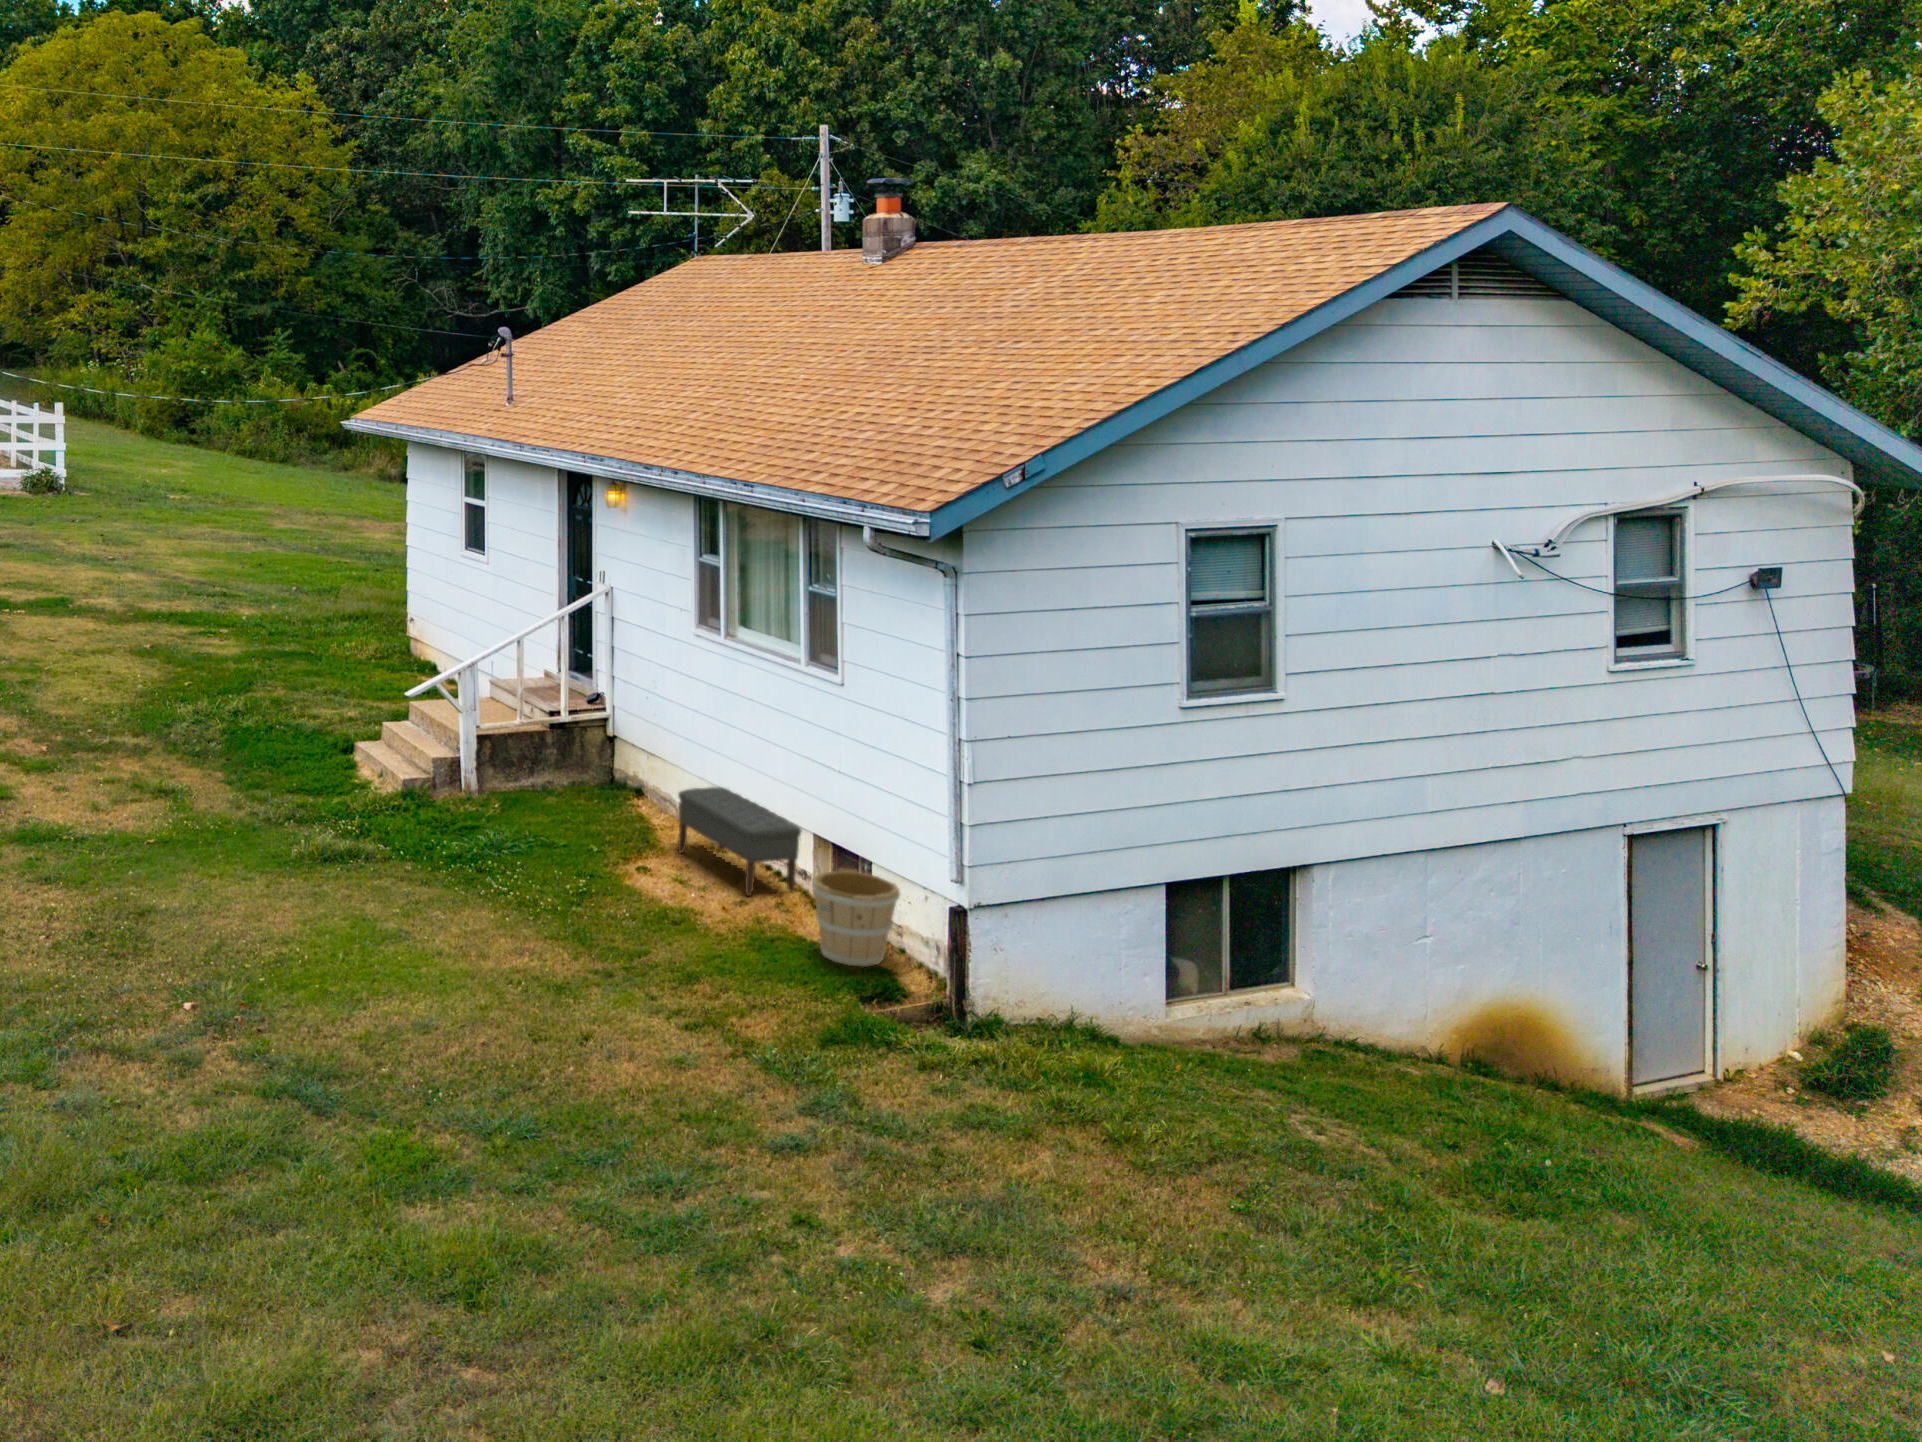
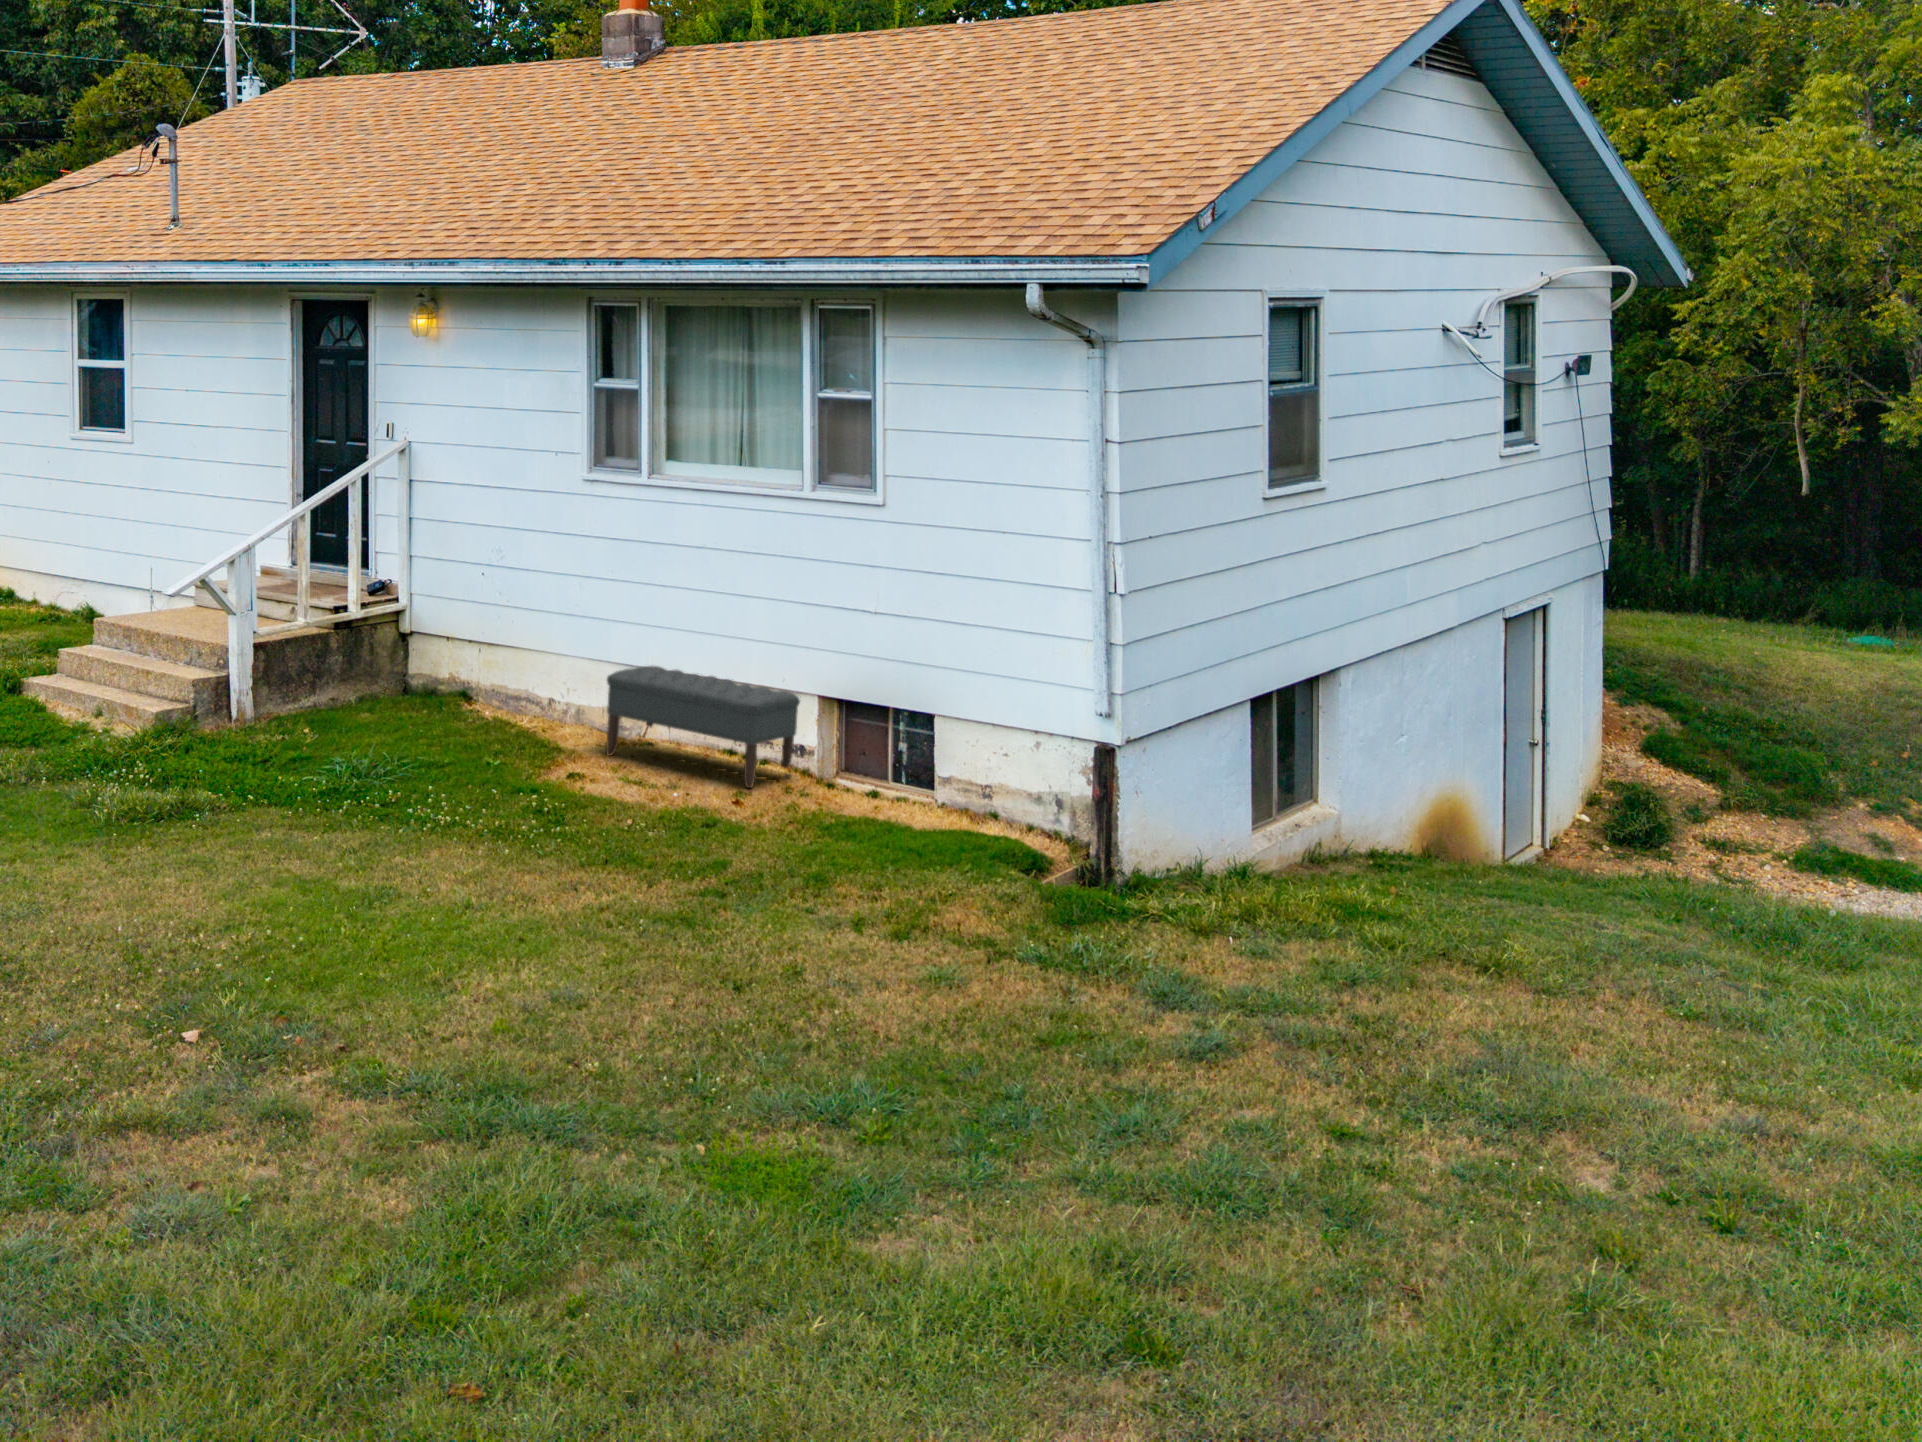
wooden bucket: present [812,869,900,967] -> none [891,727,999,841]

